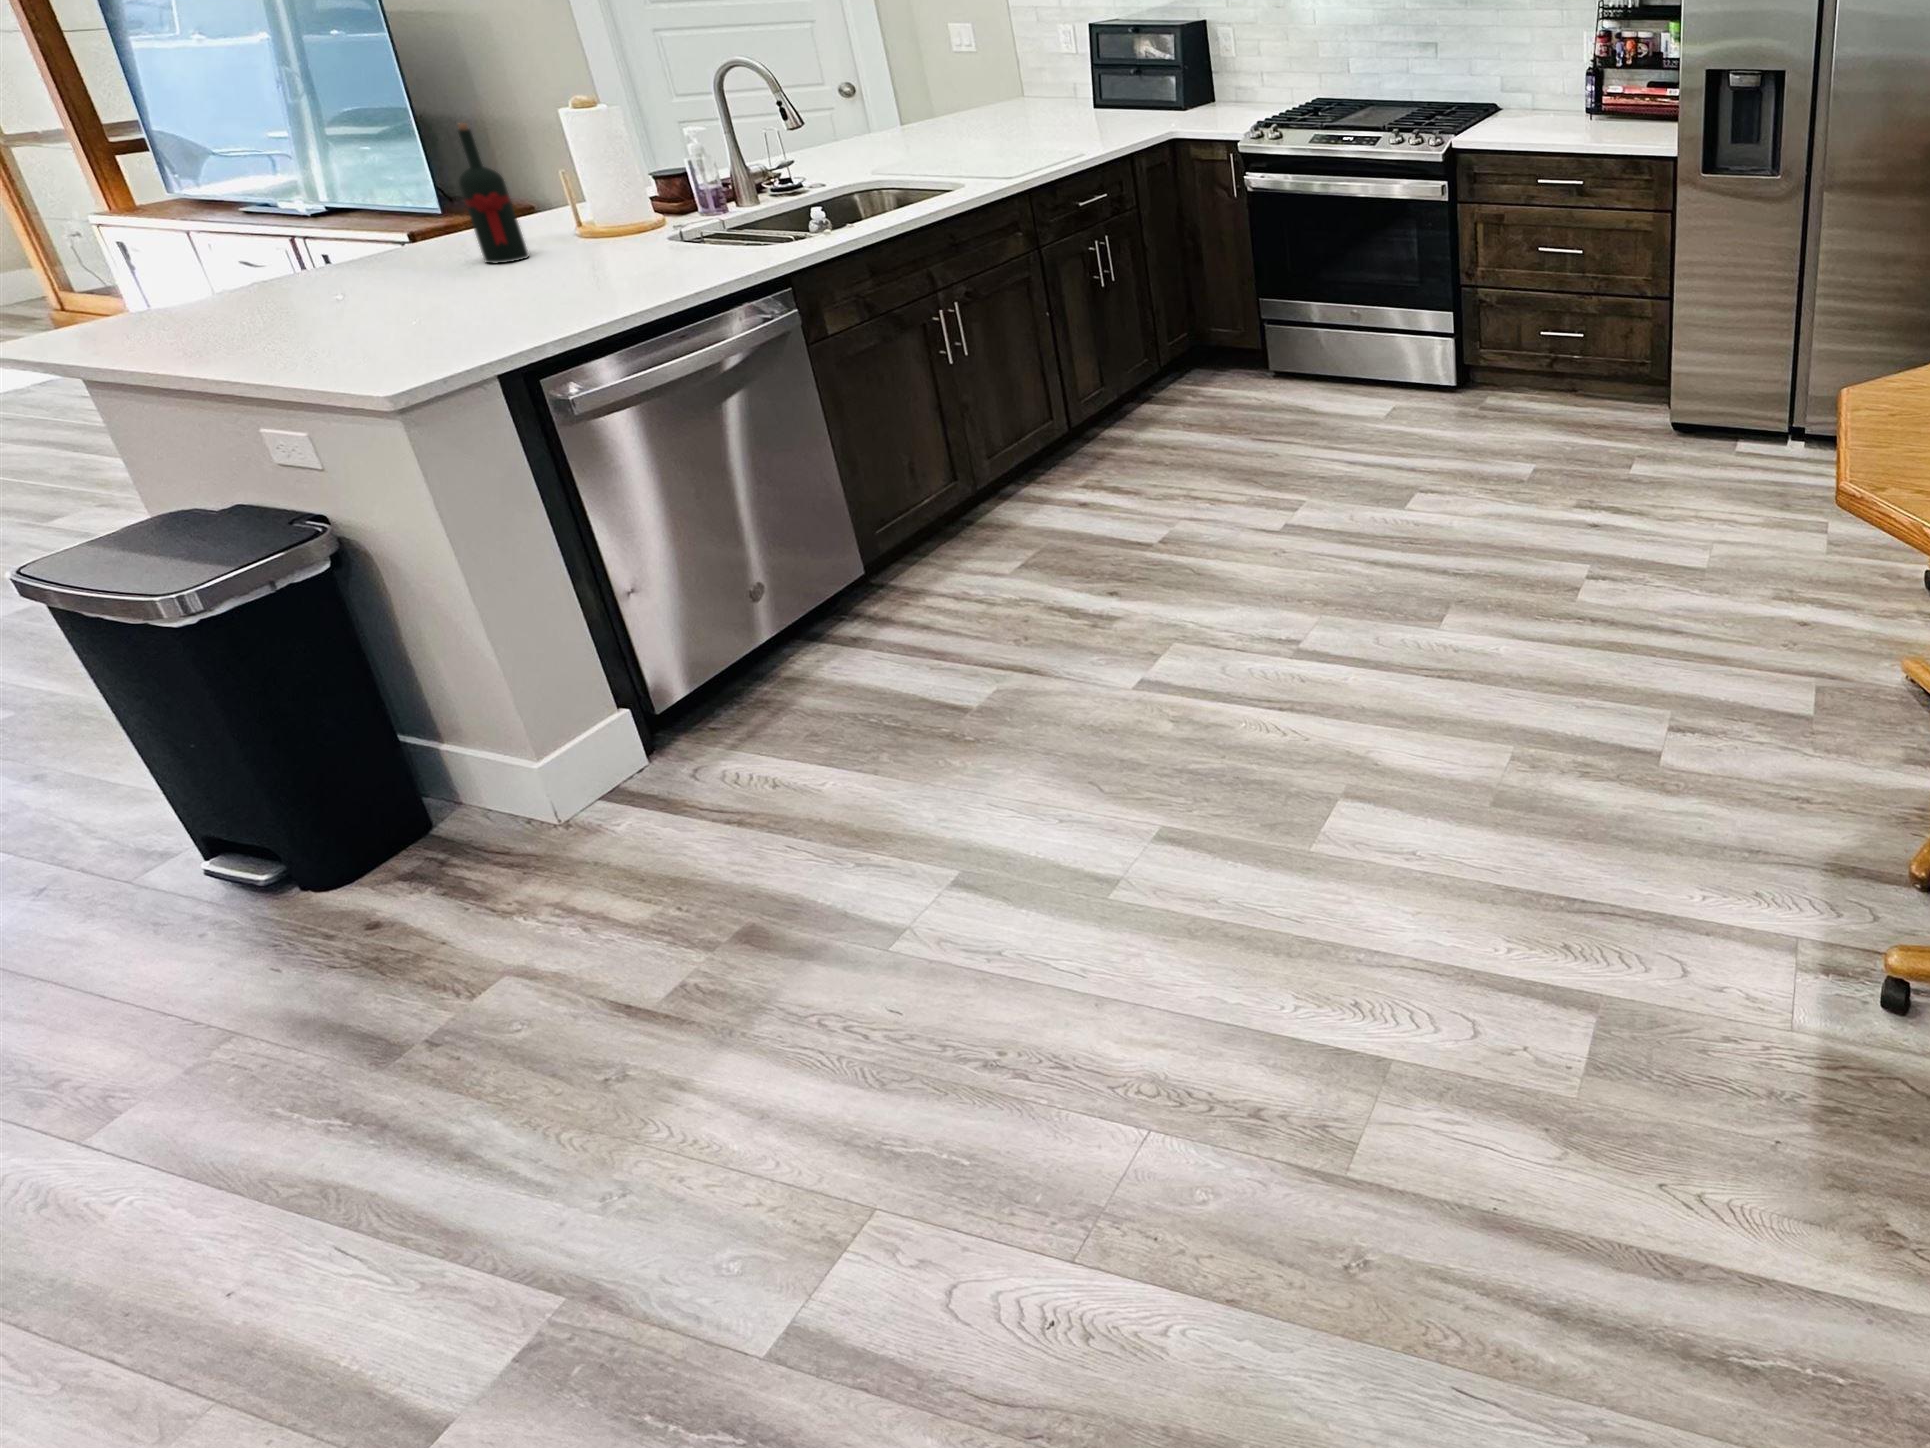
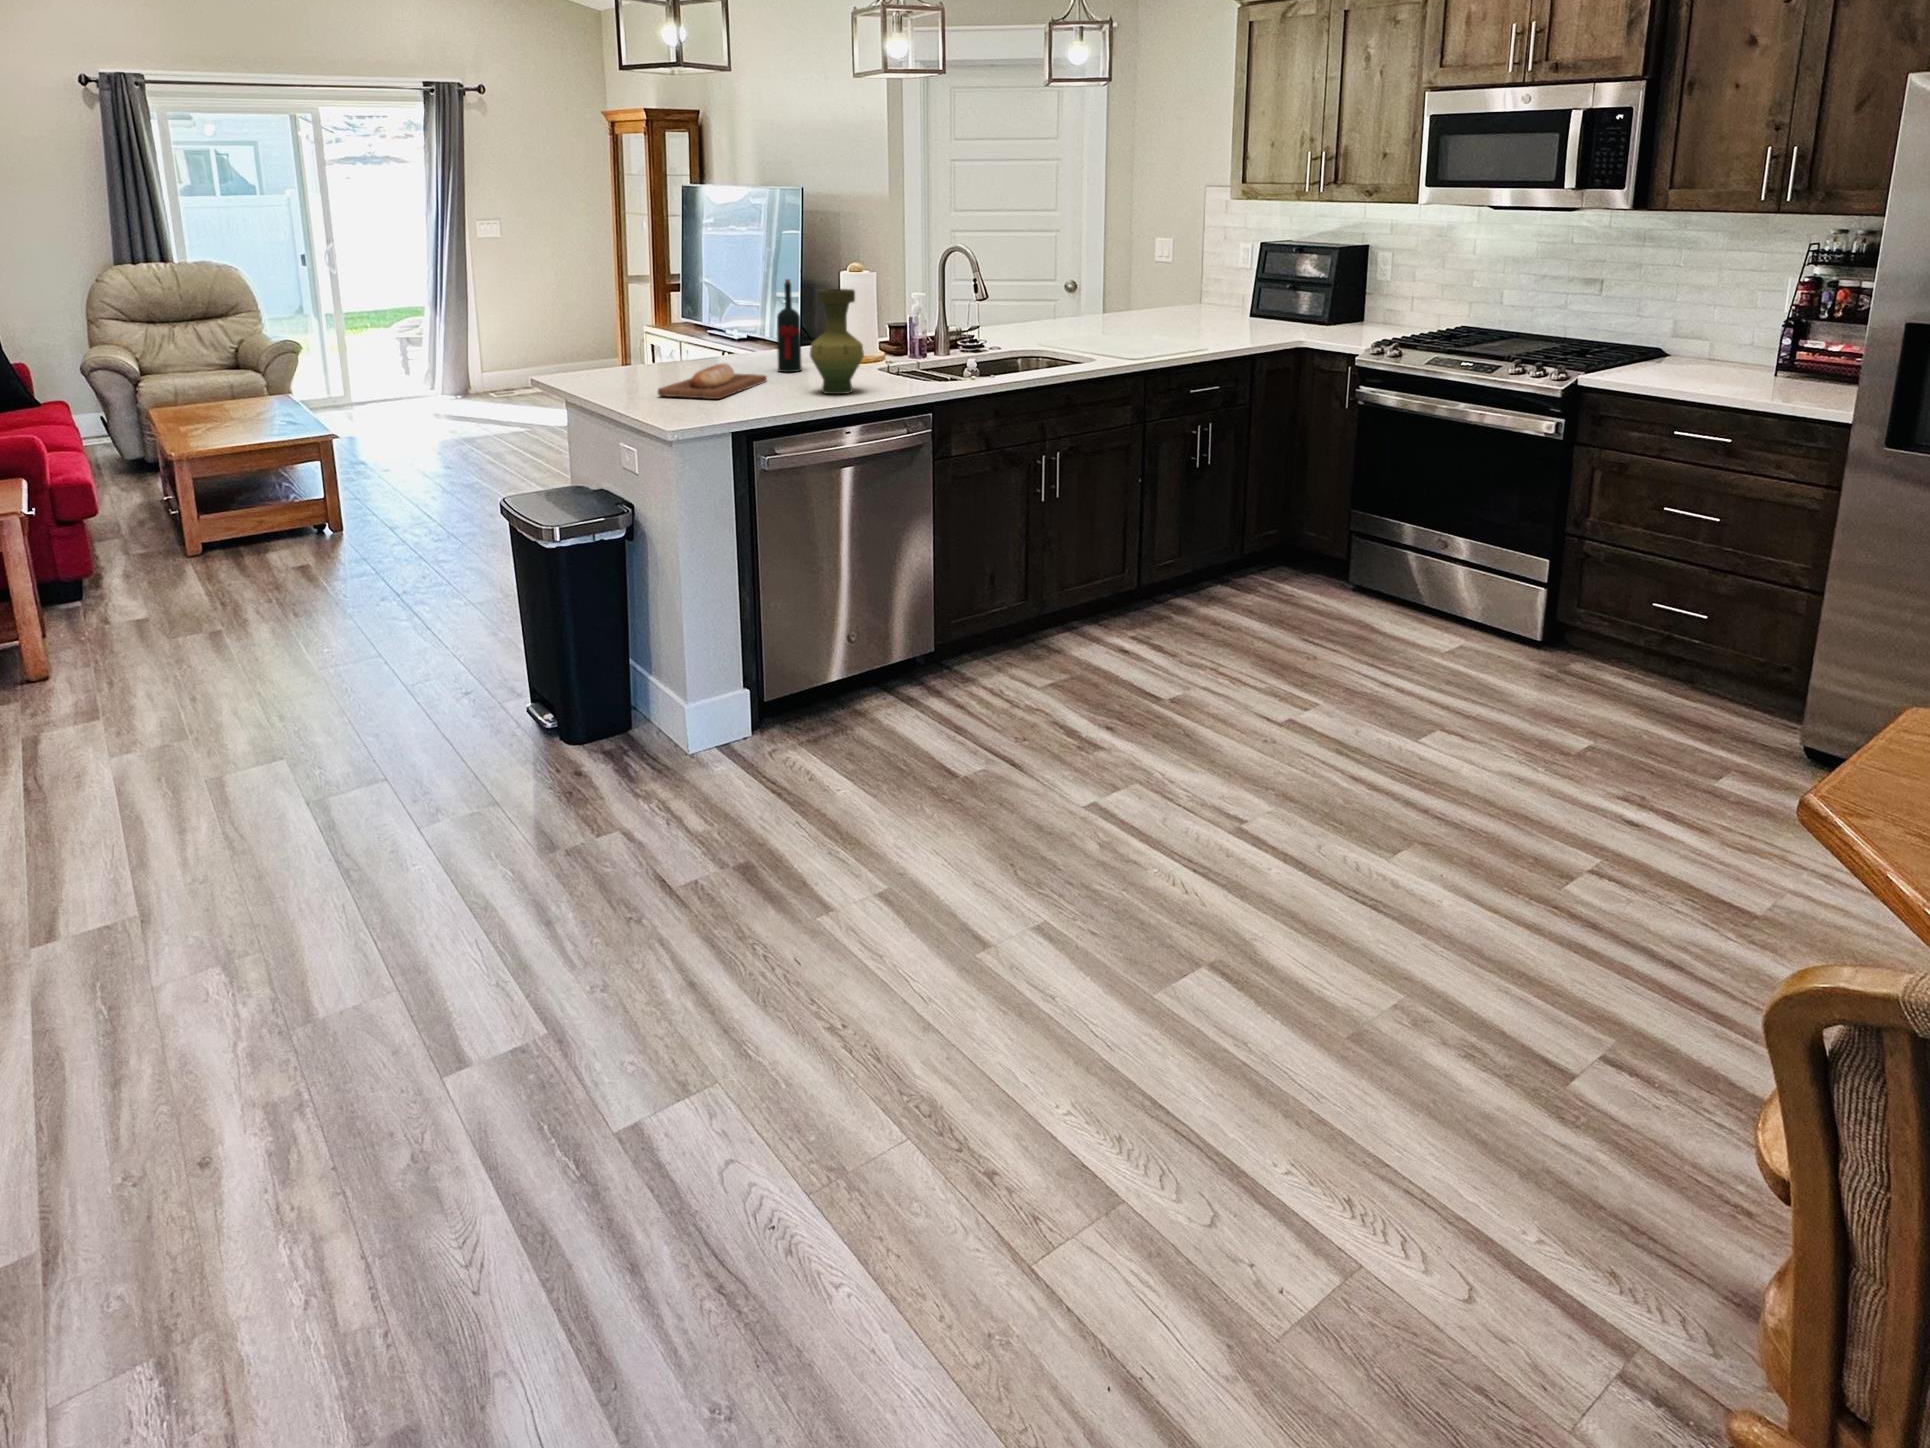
vase: none [550,132,661,287] -> present [810,289,864,394]
bread loaf: none [277,268,480,341] -> present [658,364,767,399]

